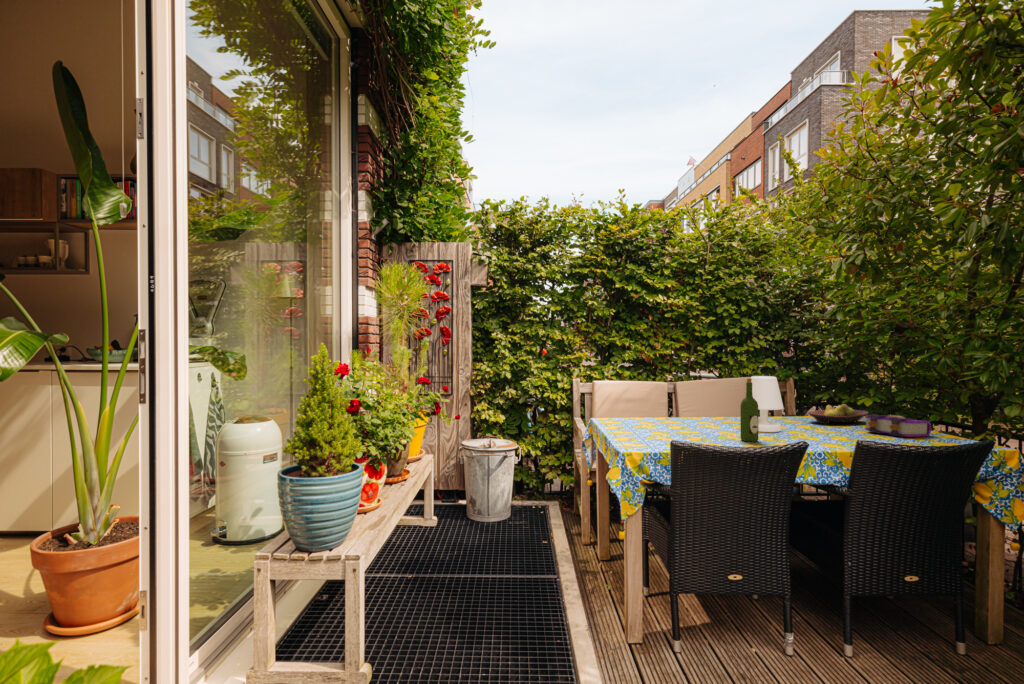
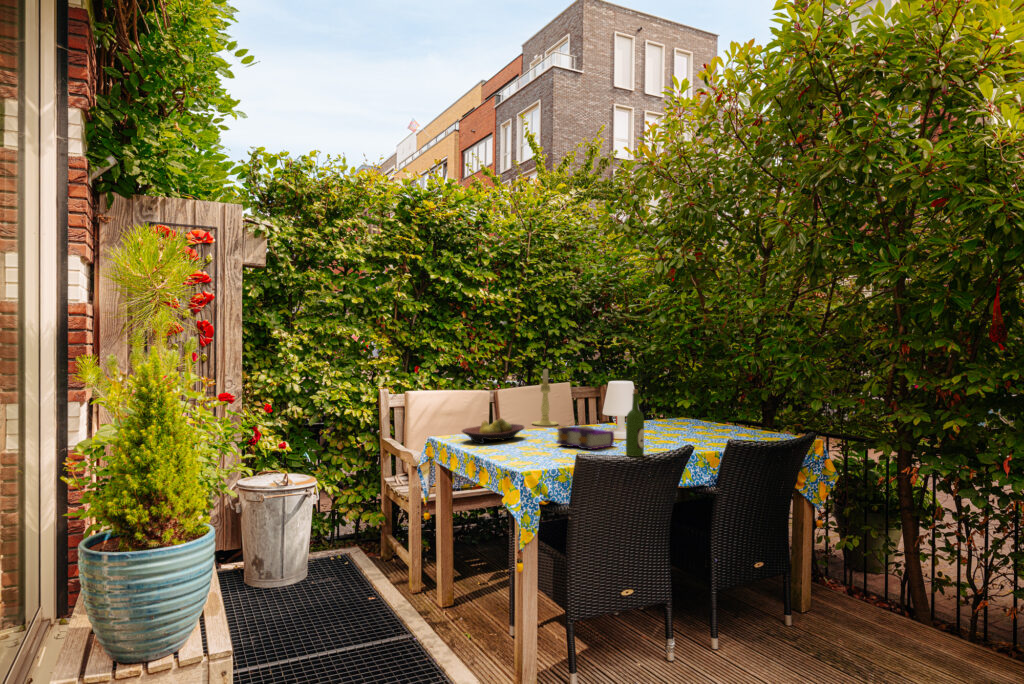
candle holder: none [699,363,725,415] -> present [532,369,558,426]
fruit bowl: present [807,404,868,424] -> present [462,418,524,443]
book: present [865,415,931,438] -> present [556,426,614,450]

